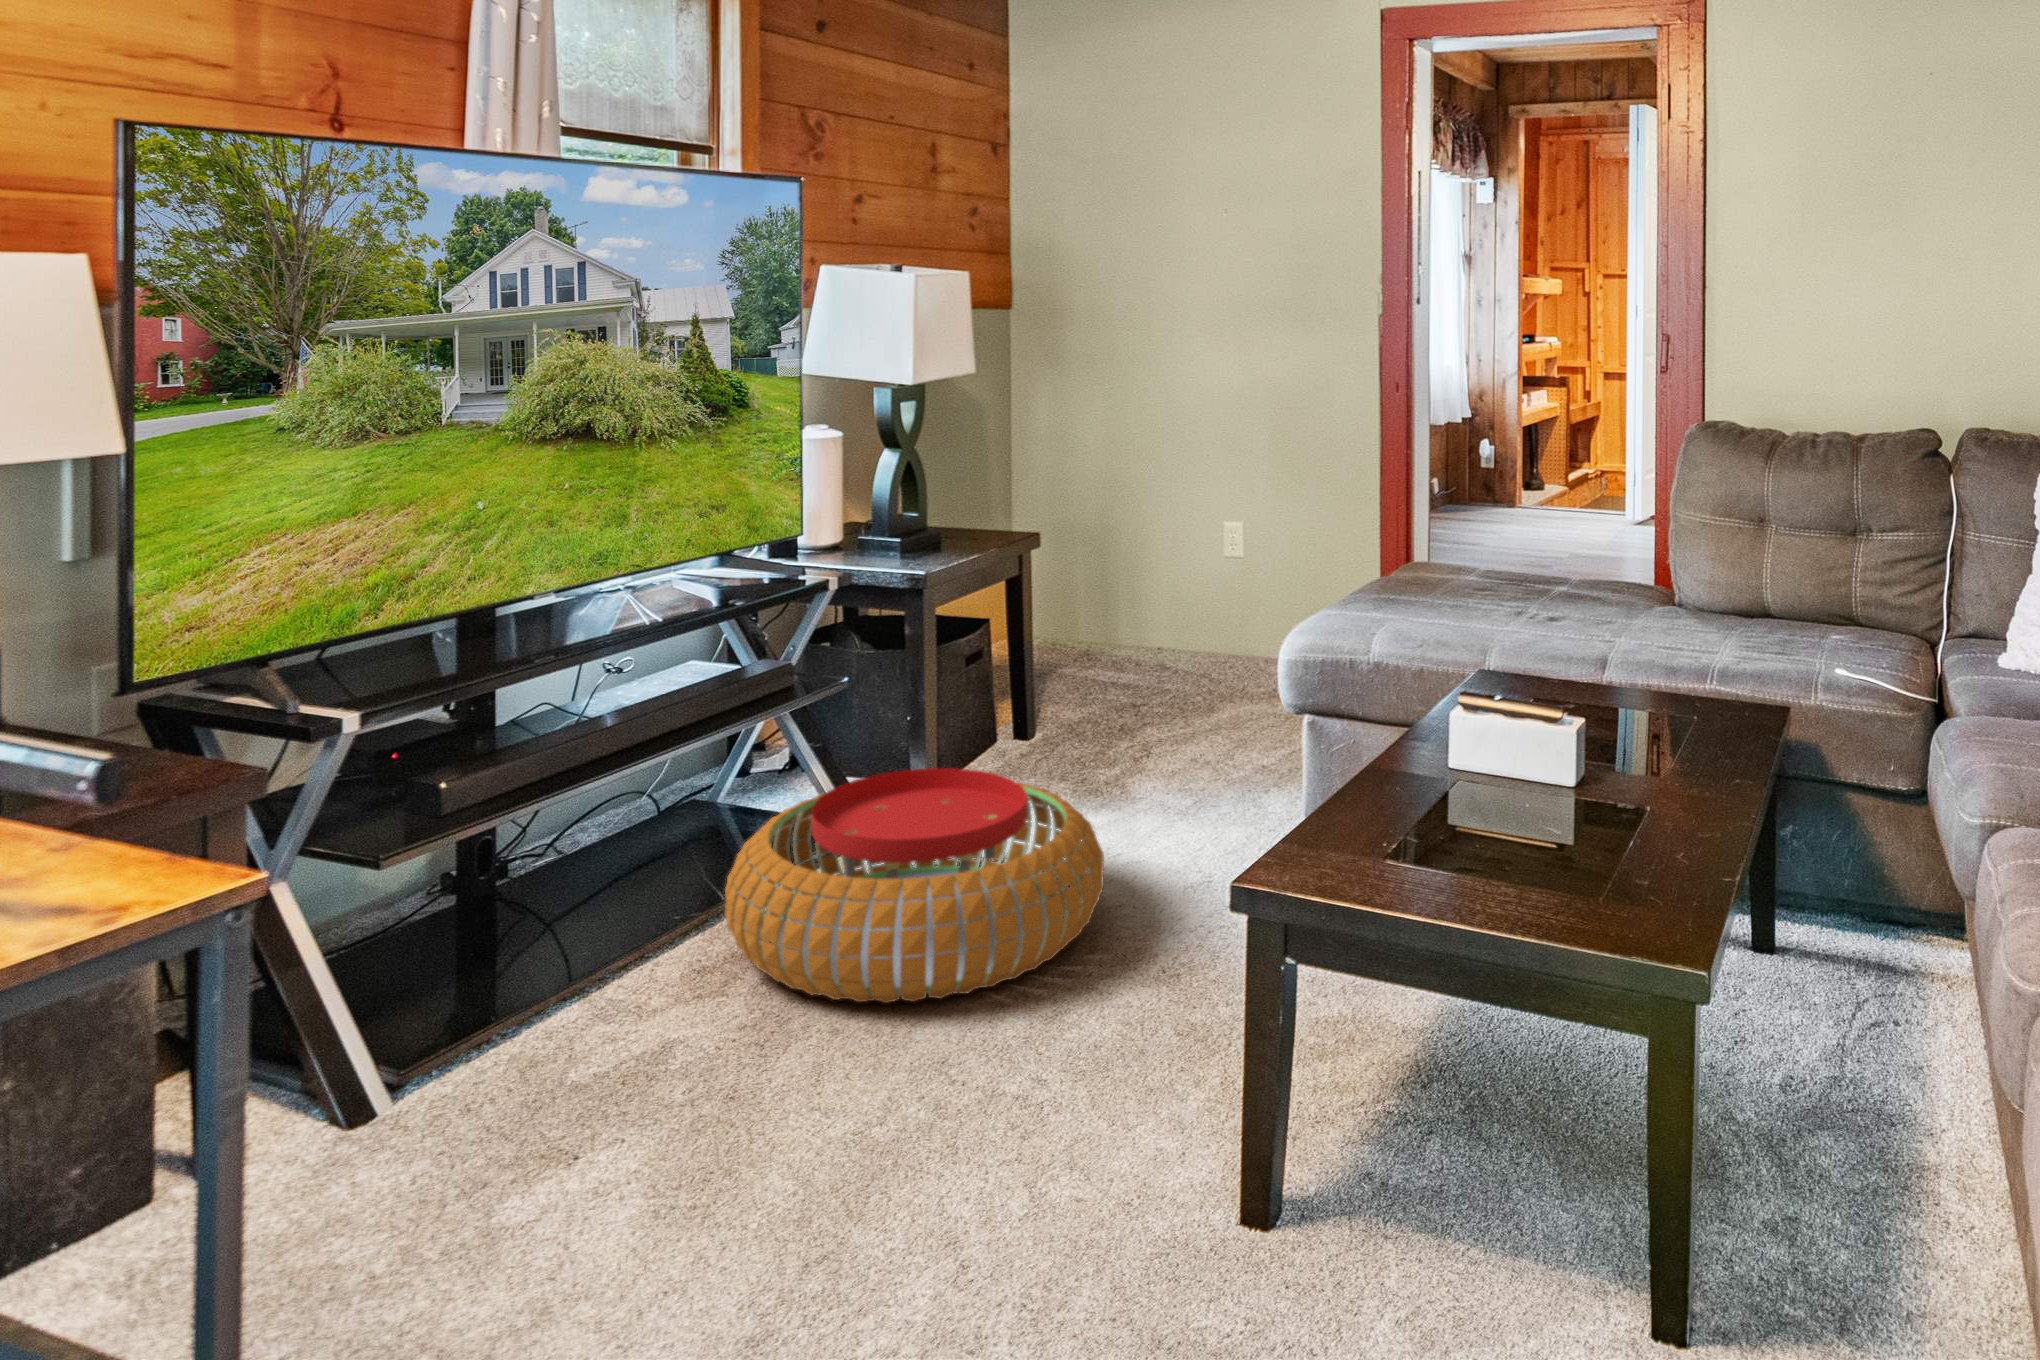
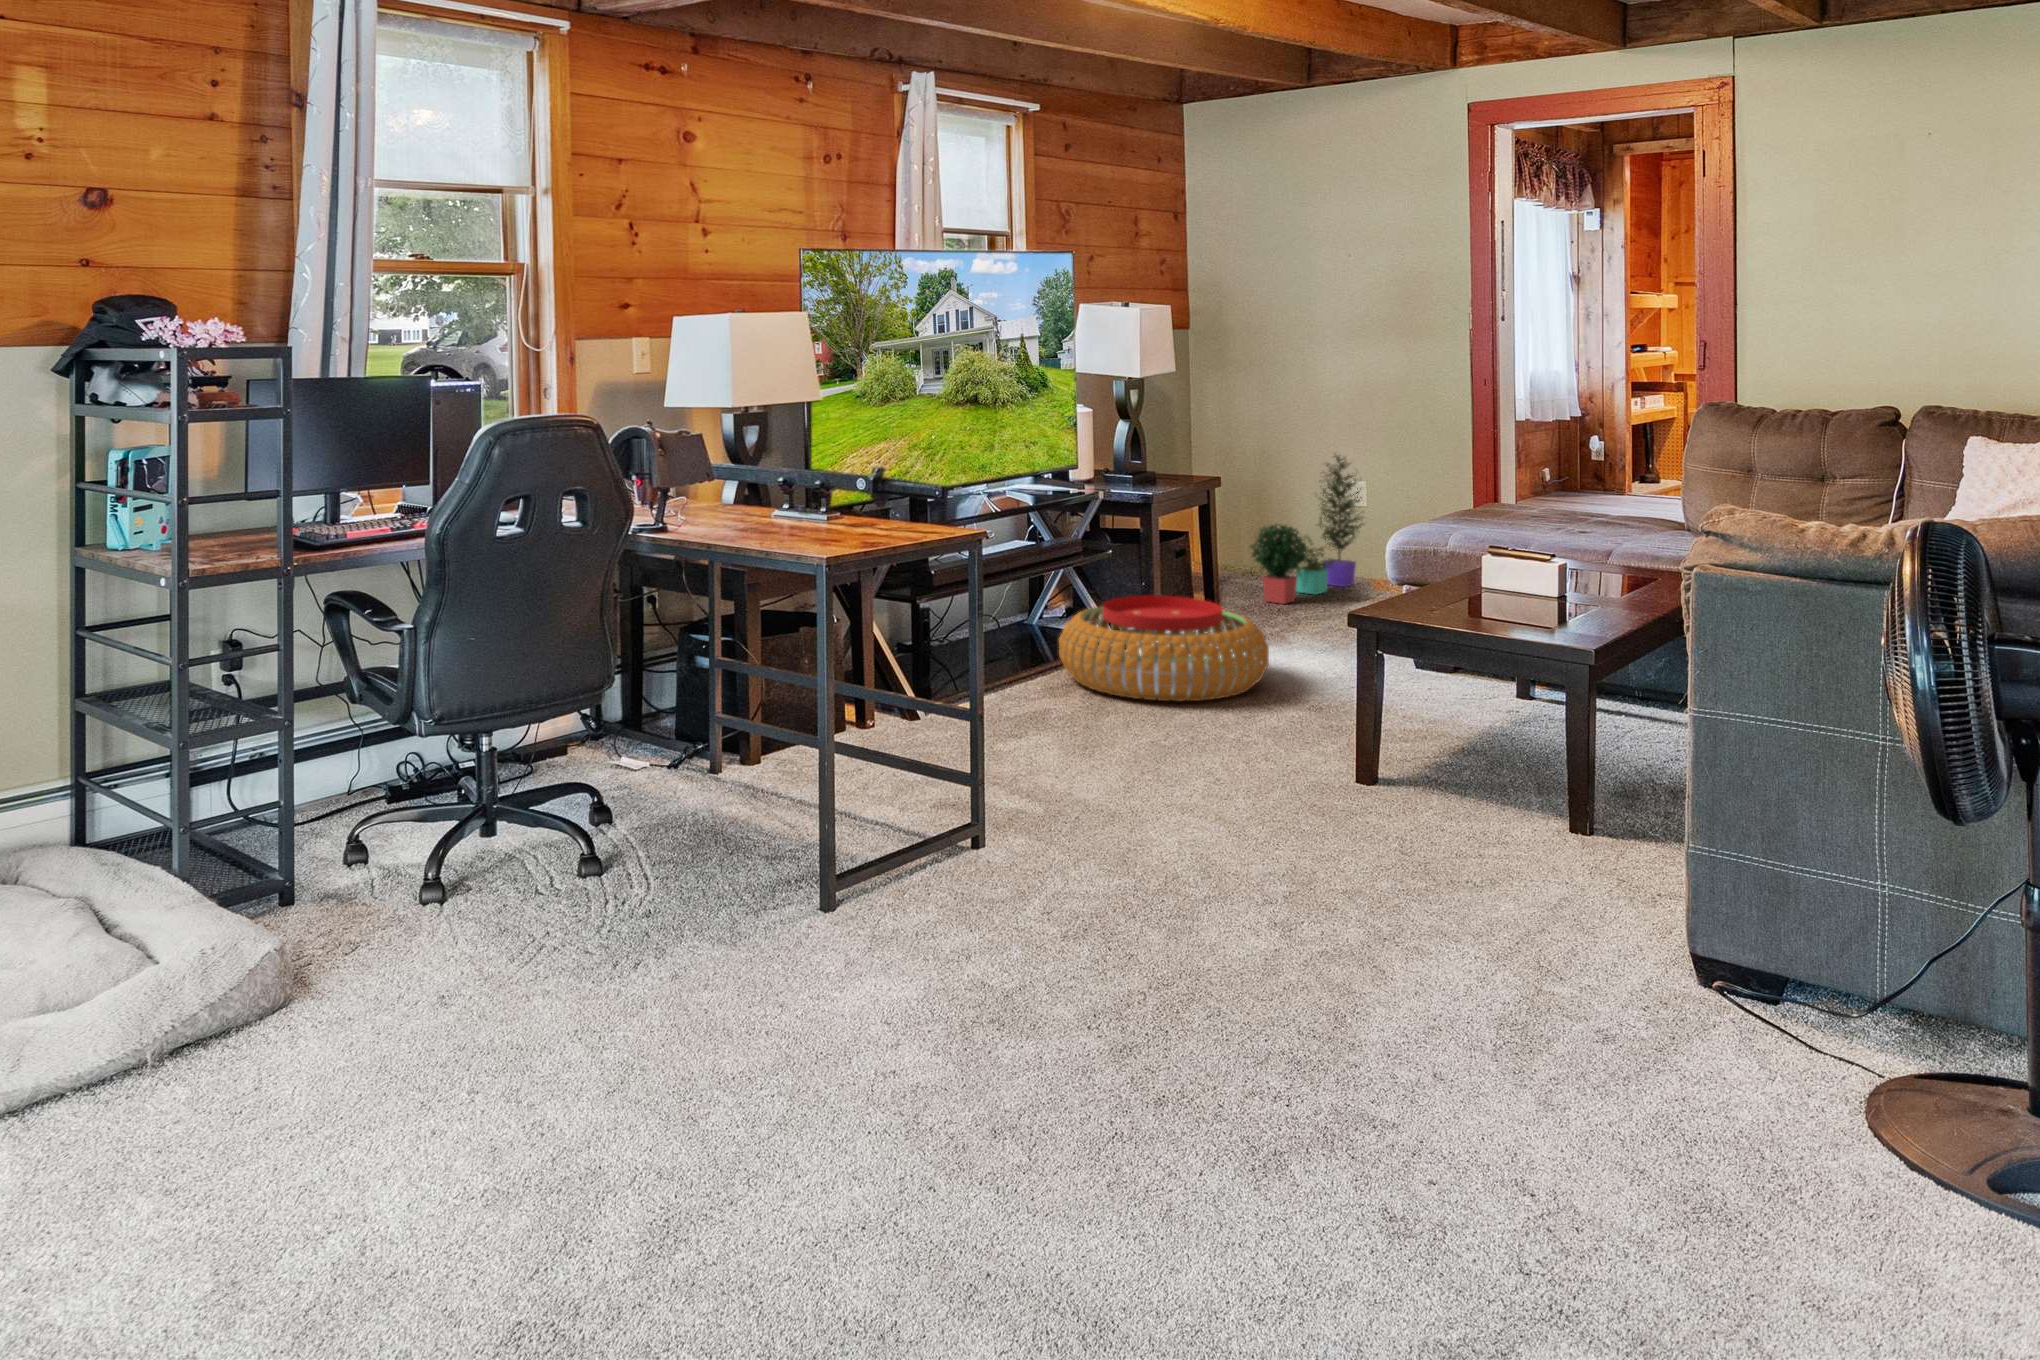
potted plant: none [1078,480,1239,709] -> present [1249,455,1365,604]

